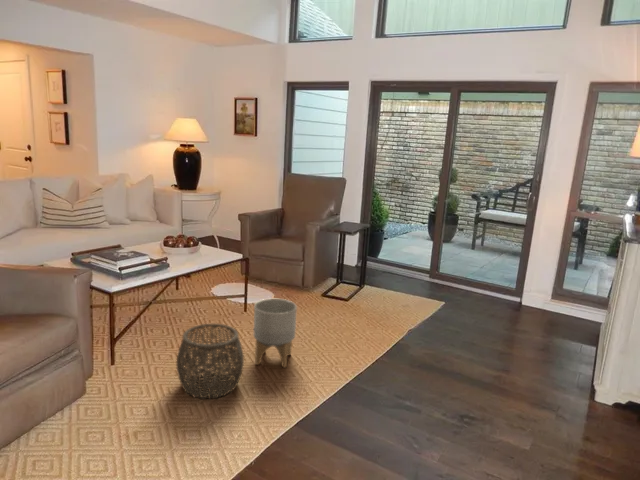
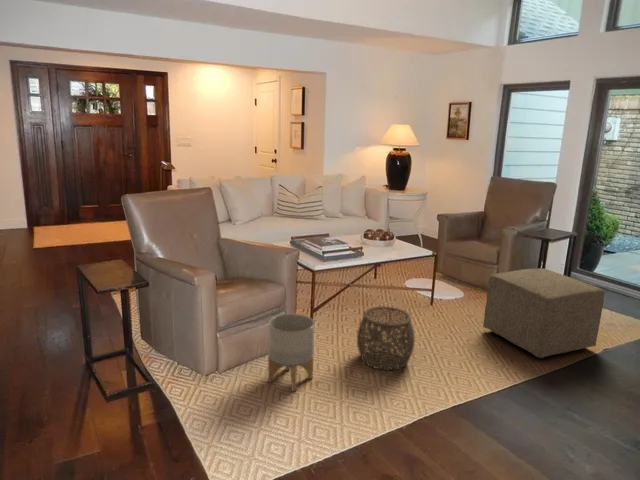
ottoman: none [303,261,407,350] -> present [483,268,604,358]
planter: present [254,299,297,367] -> present [268,314,314,391]

